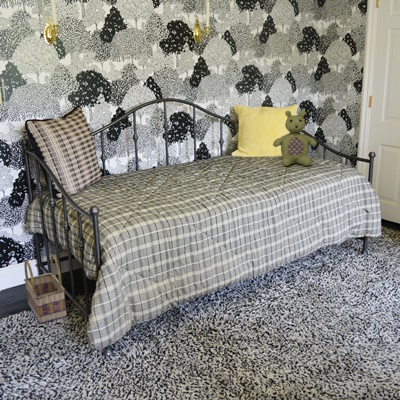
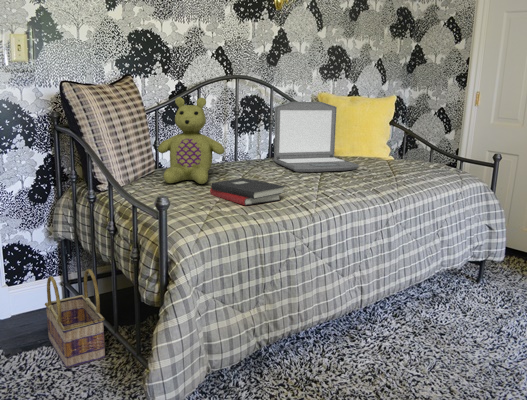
stuffed bear: present [273,110,317,166] -> present [158,97,224,184]
laptop: none [194,116,260,174] -> present [273,102,359,172]
hardback book: none [137,184,190,207] -> present [210,178,285,205]

